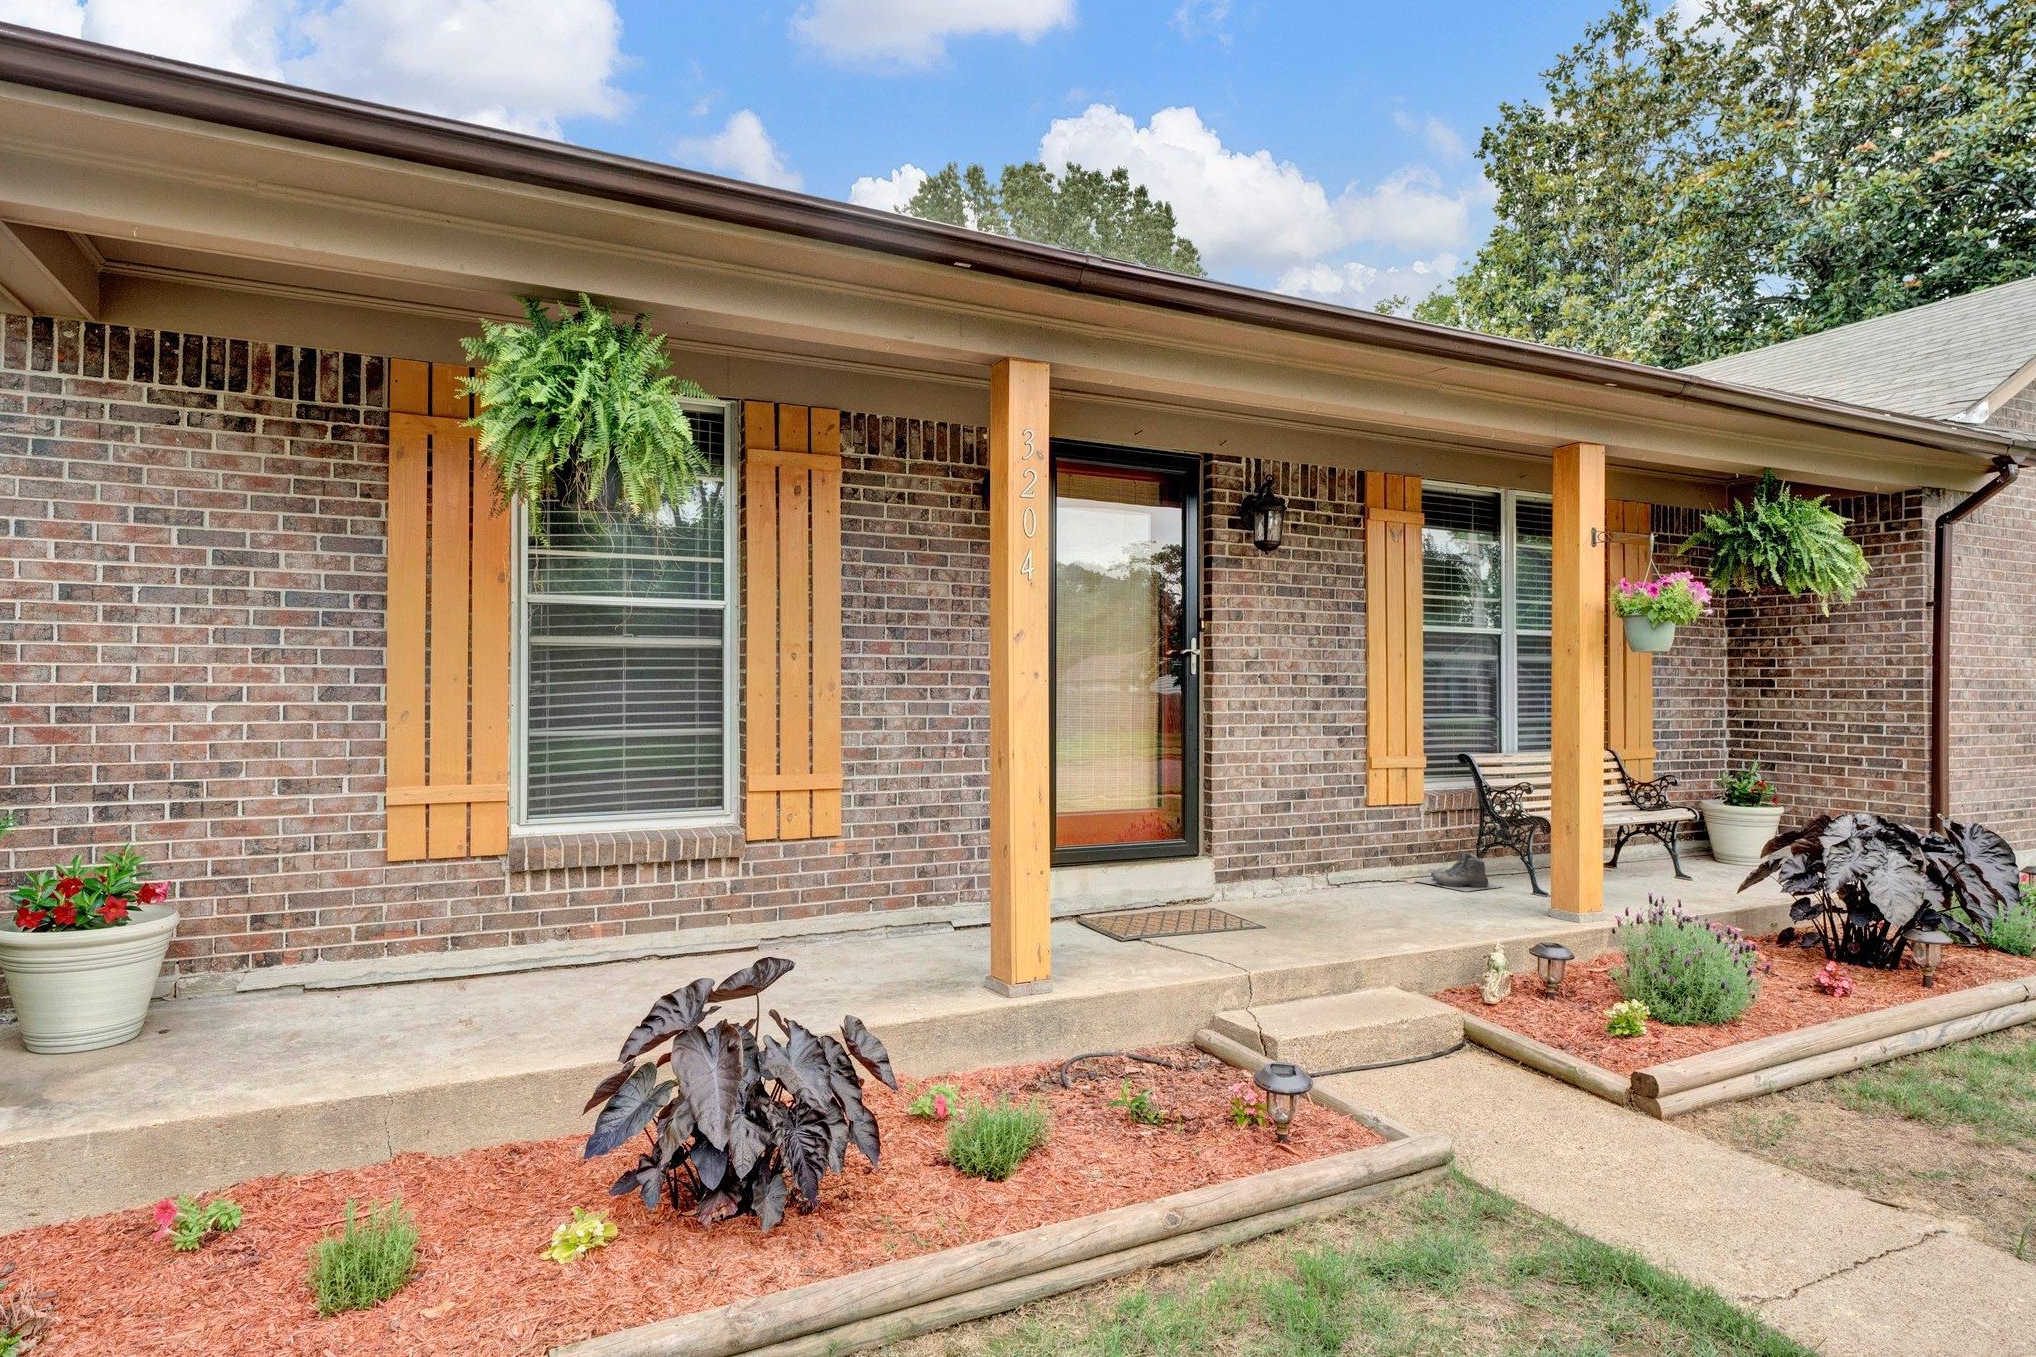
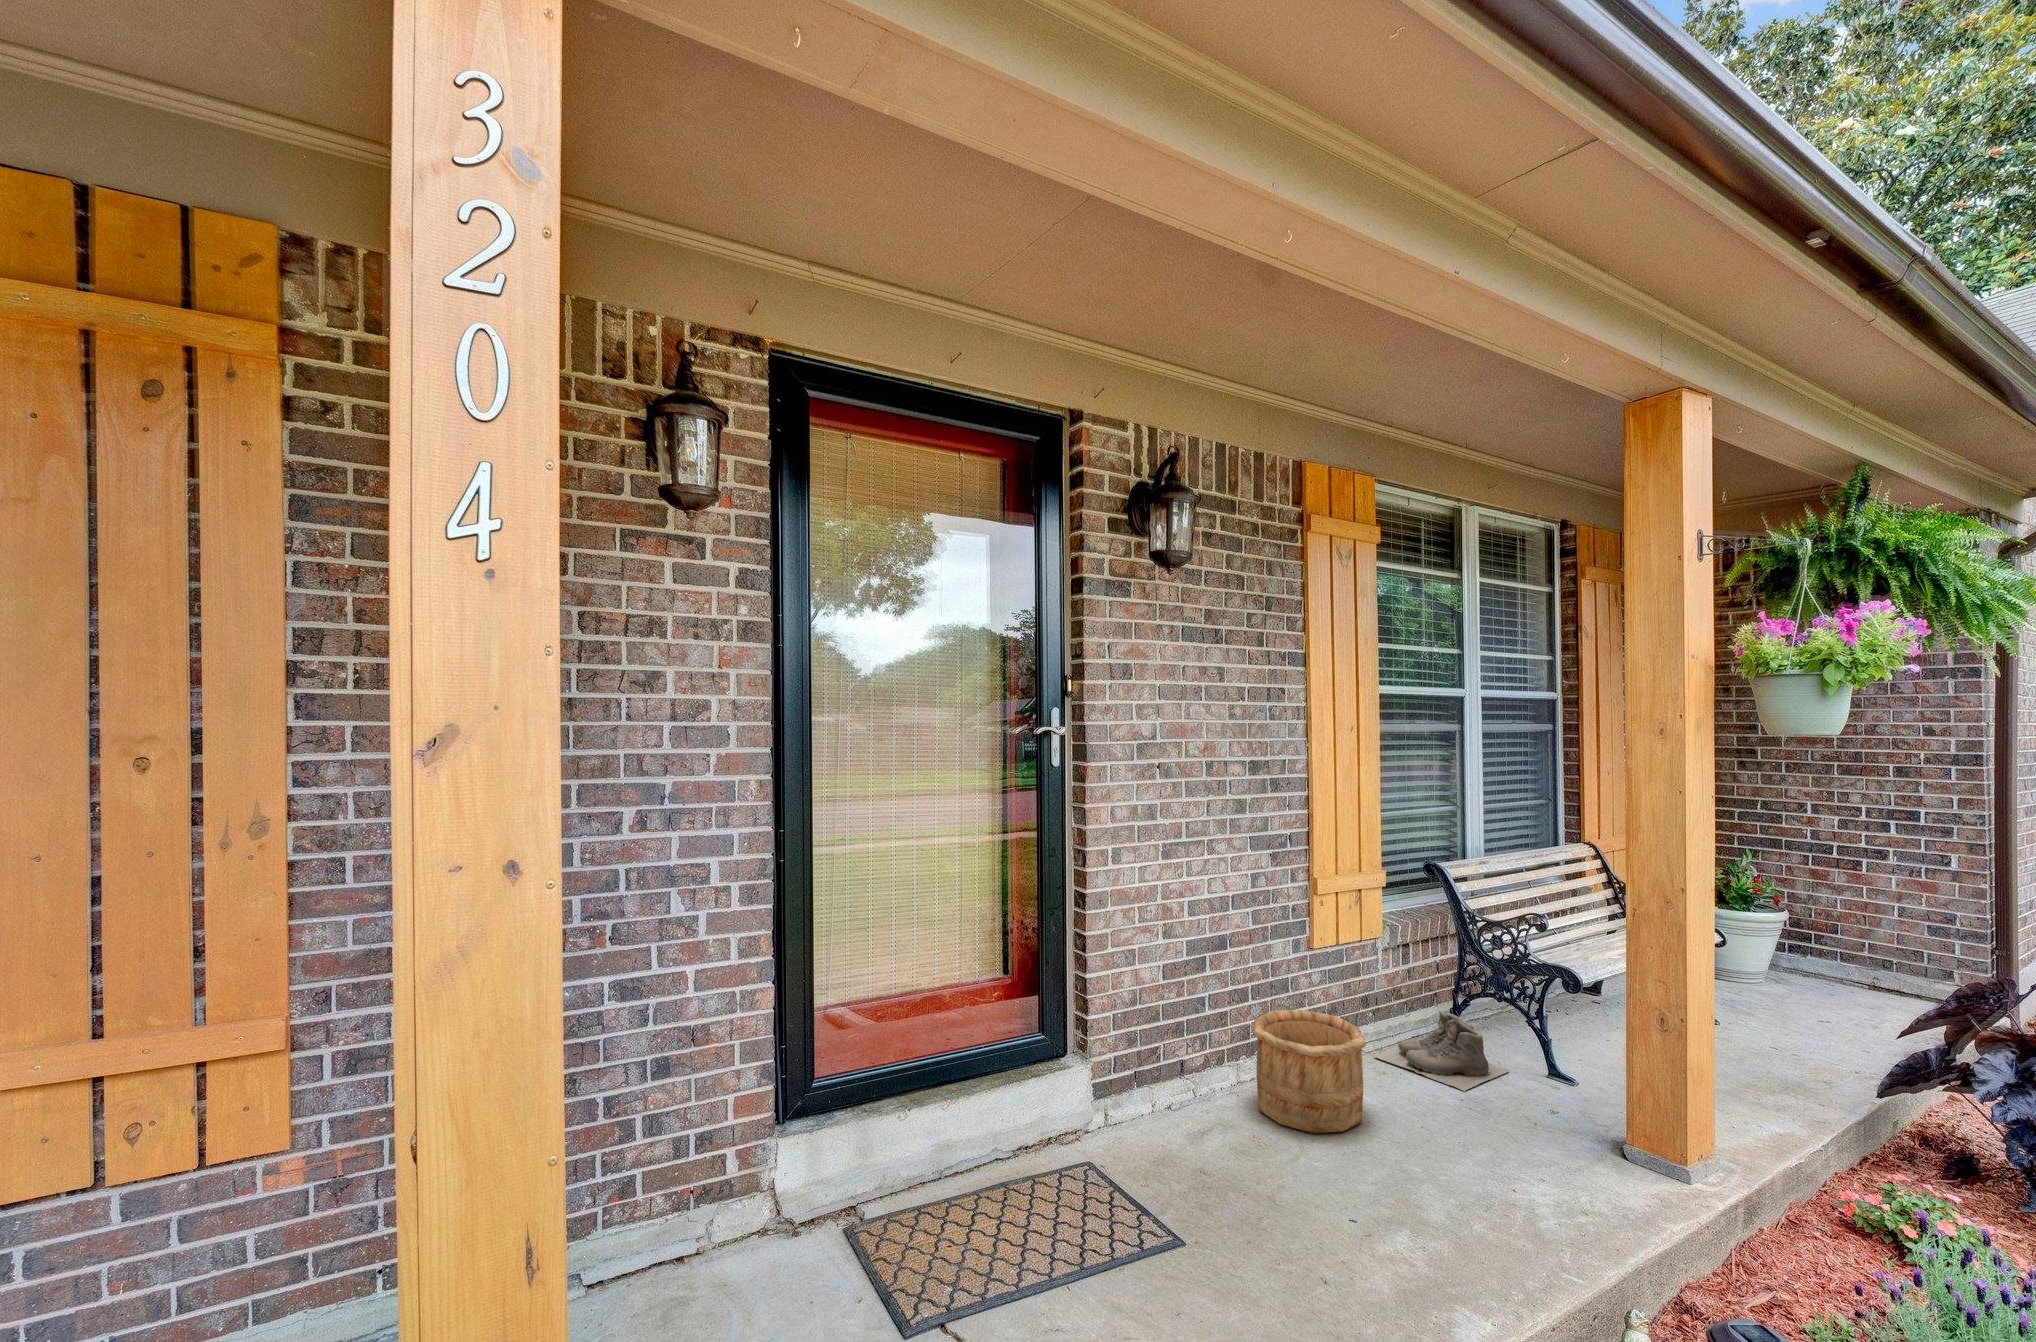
wooden bucket: none [1321,838,1392,900] -> present [1254,1010,1366,1133]

